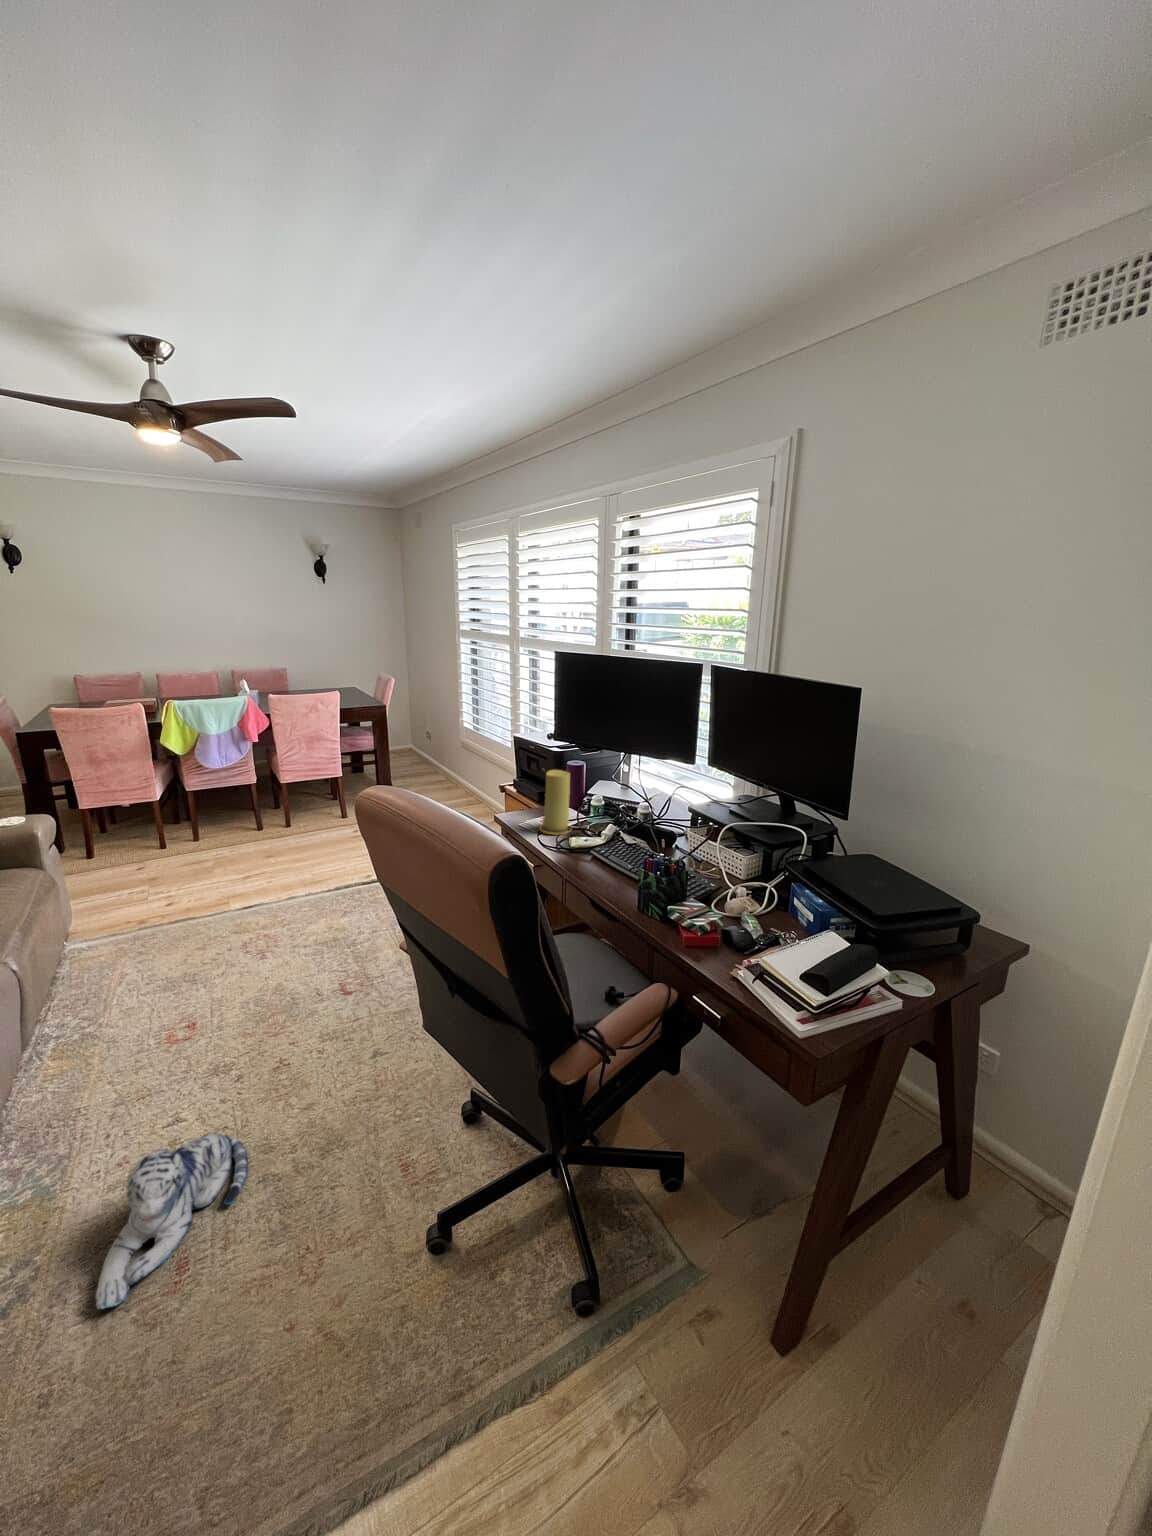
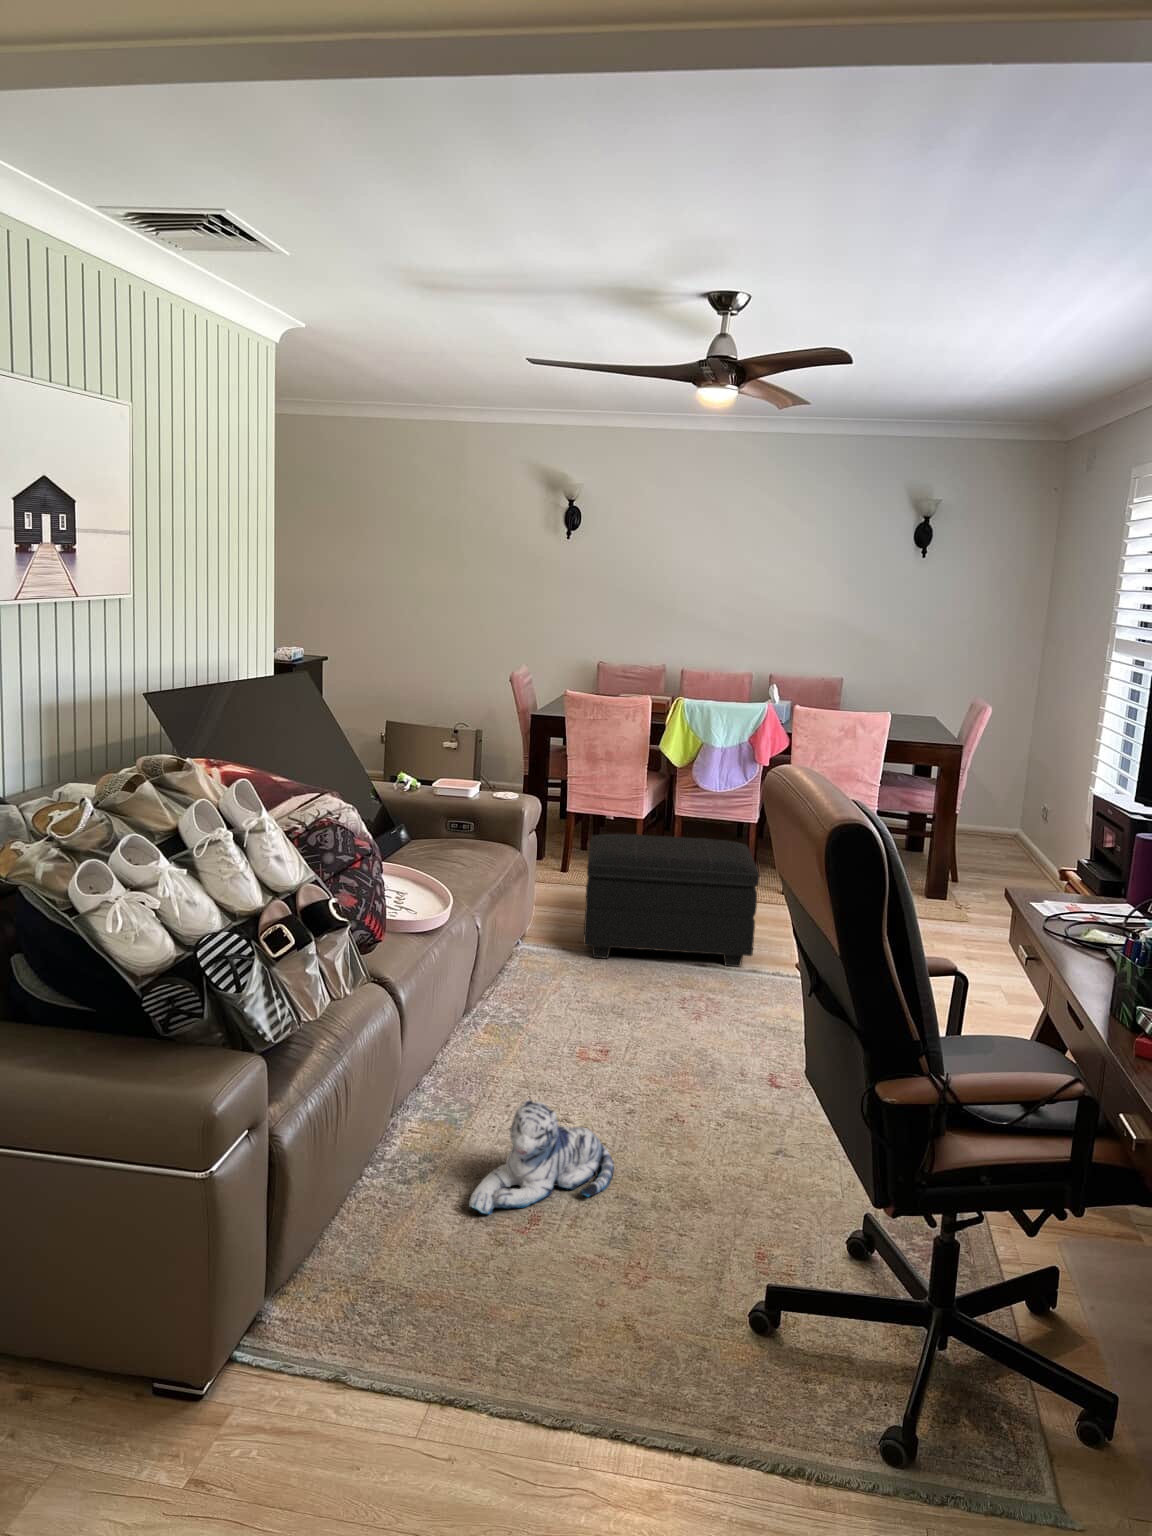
candle: present [539,770,570,834] -> none [1053,827,1114,924]
footstool: none [116,805,288,932] -> present [583,834,759,967]

